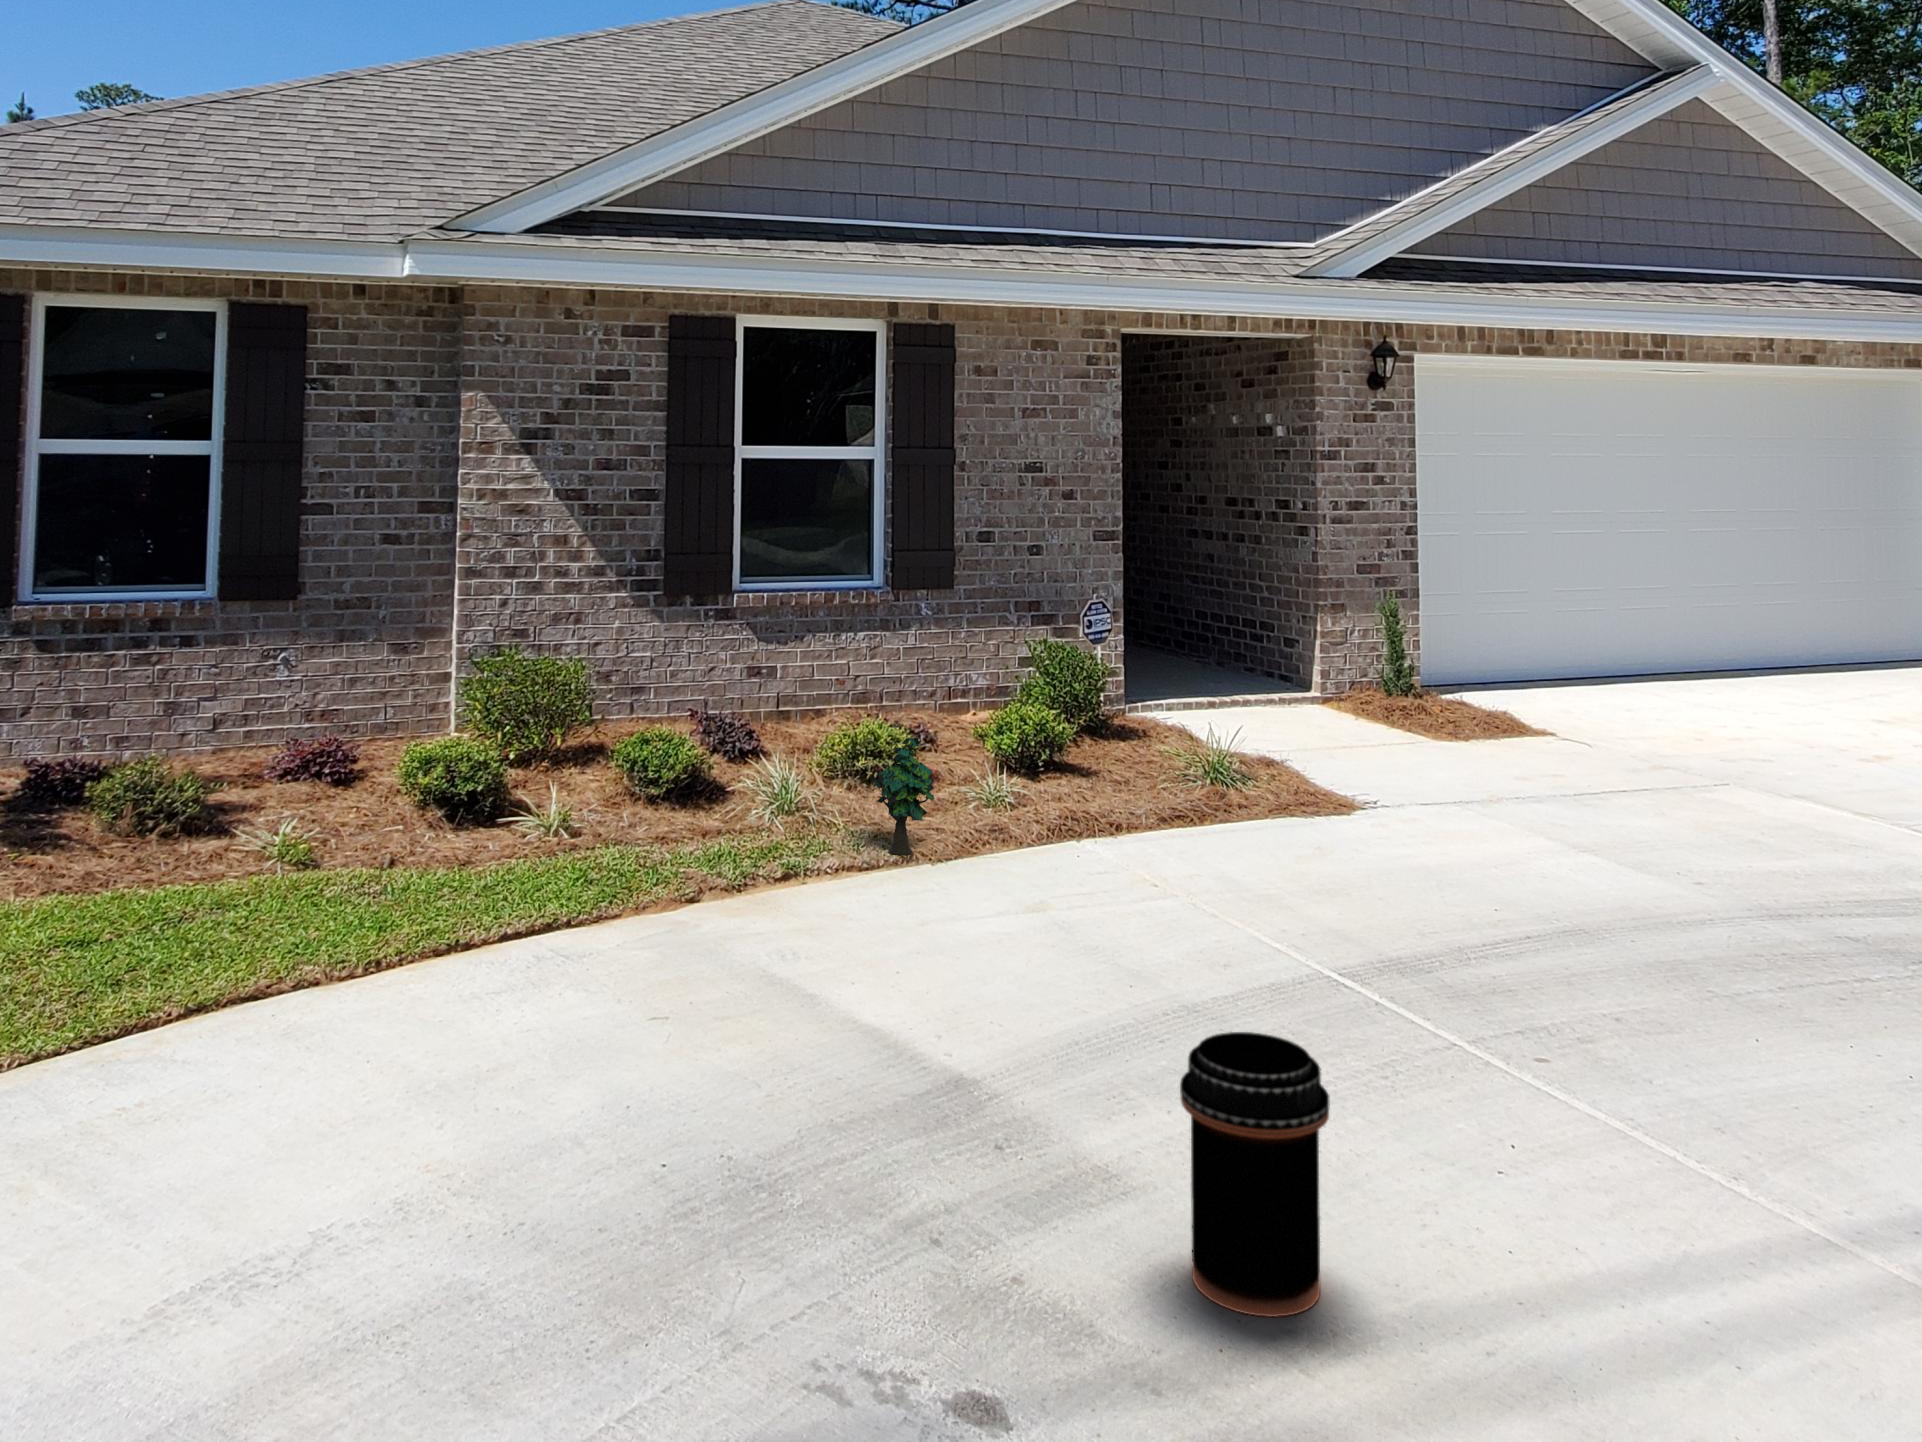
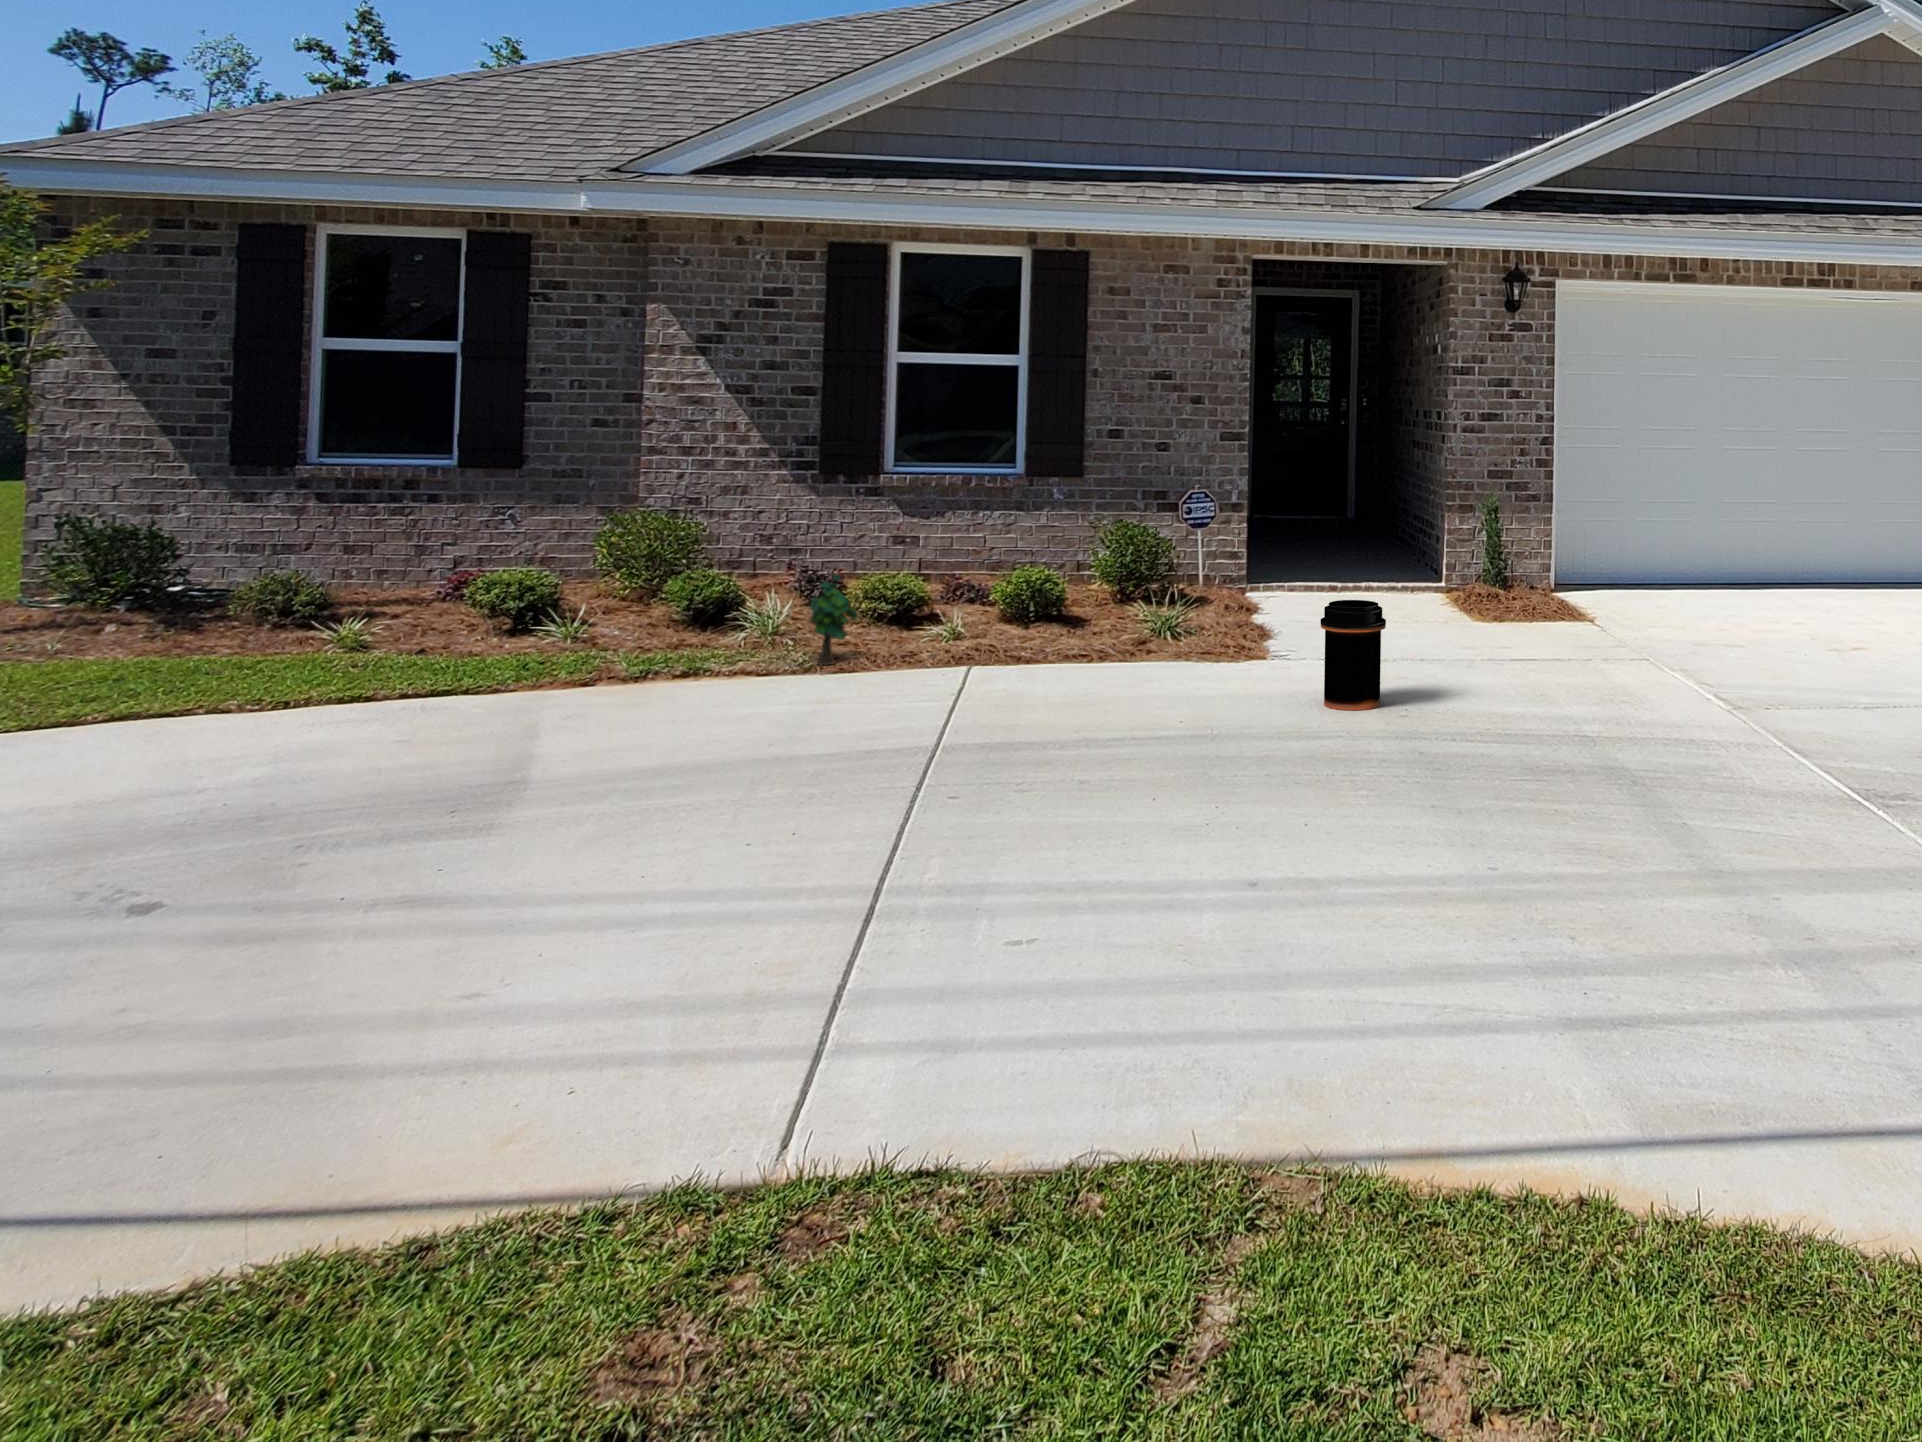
trash can: present [1180,1032,1330,1317] -> present [1321,600,1386,710]

